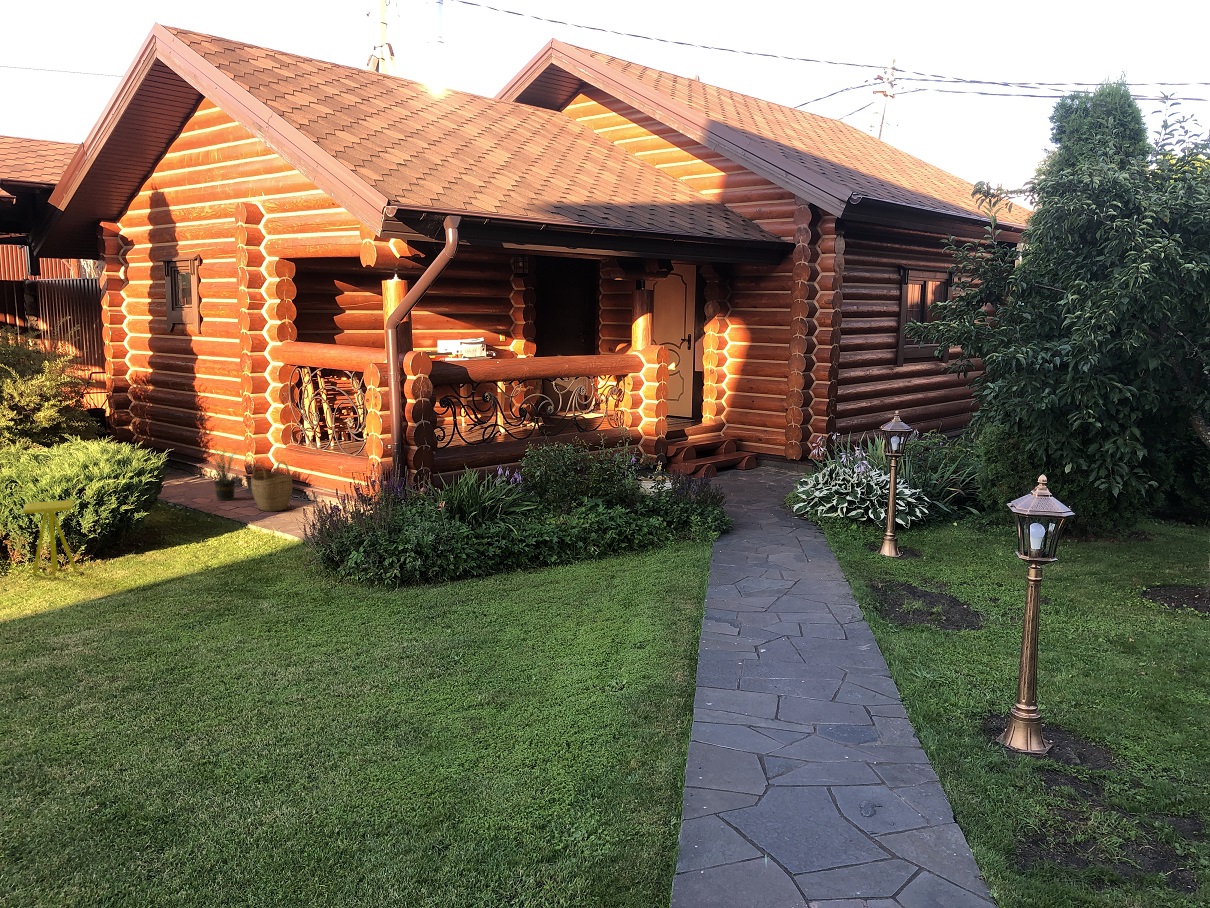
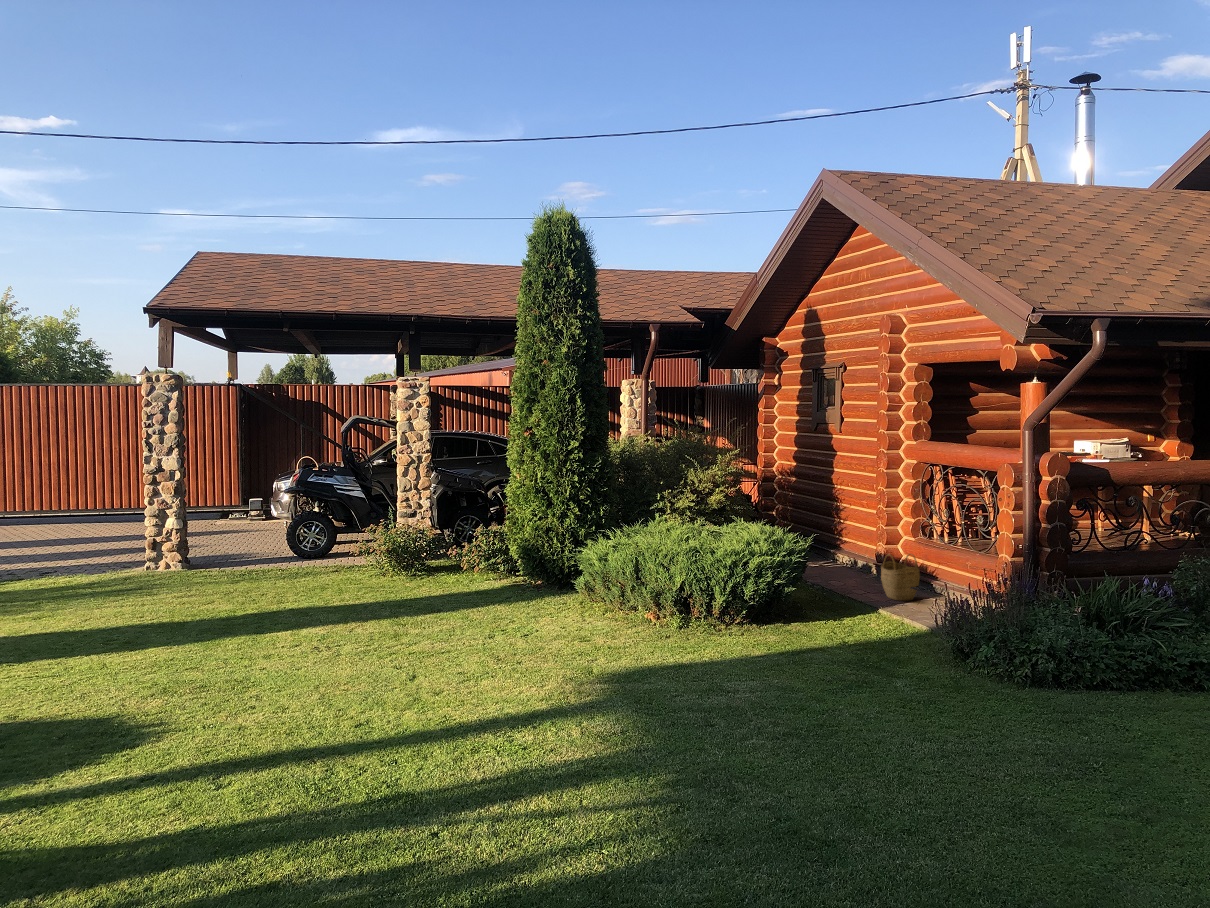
potted plant: present [215,450,235,501] -> none [844,534,872,586]
side table: present [23,500,77,577] -> none [705,571,740,634]

